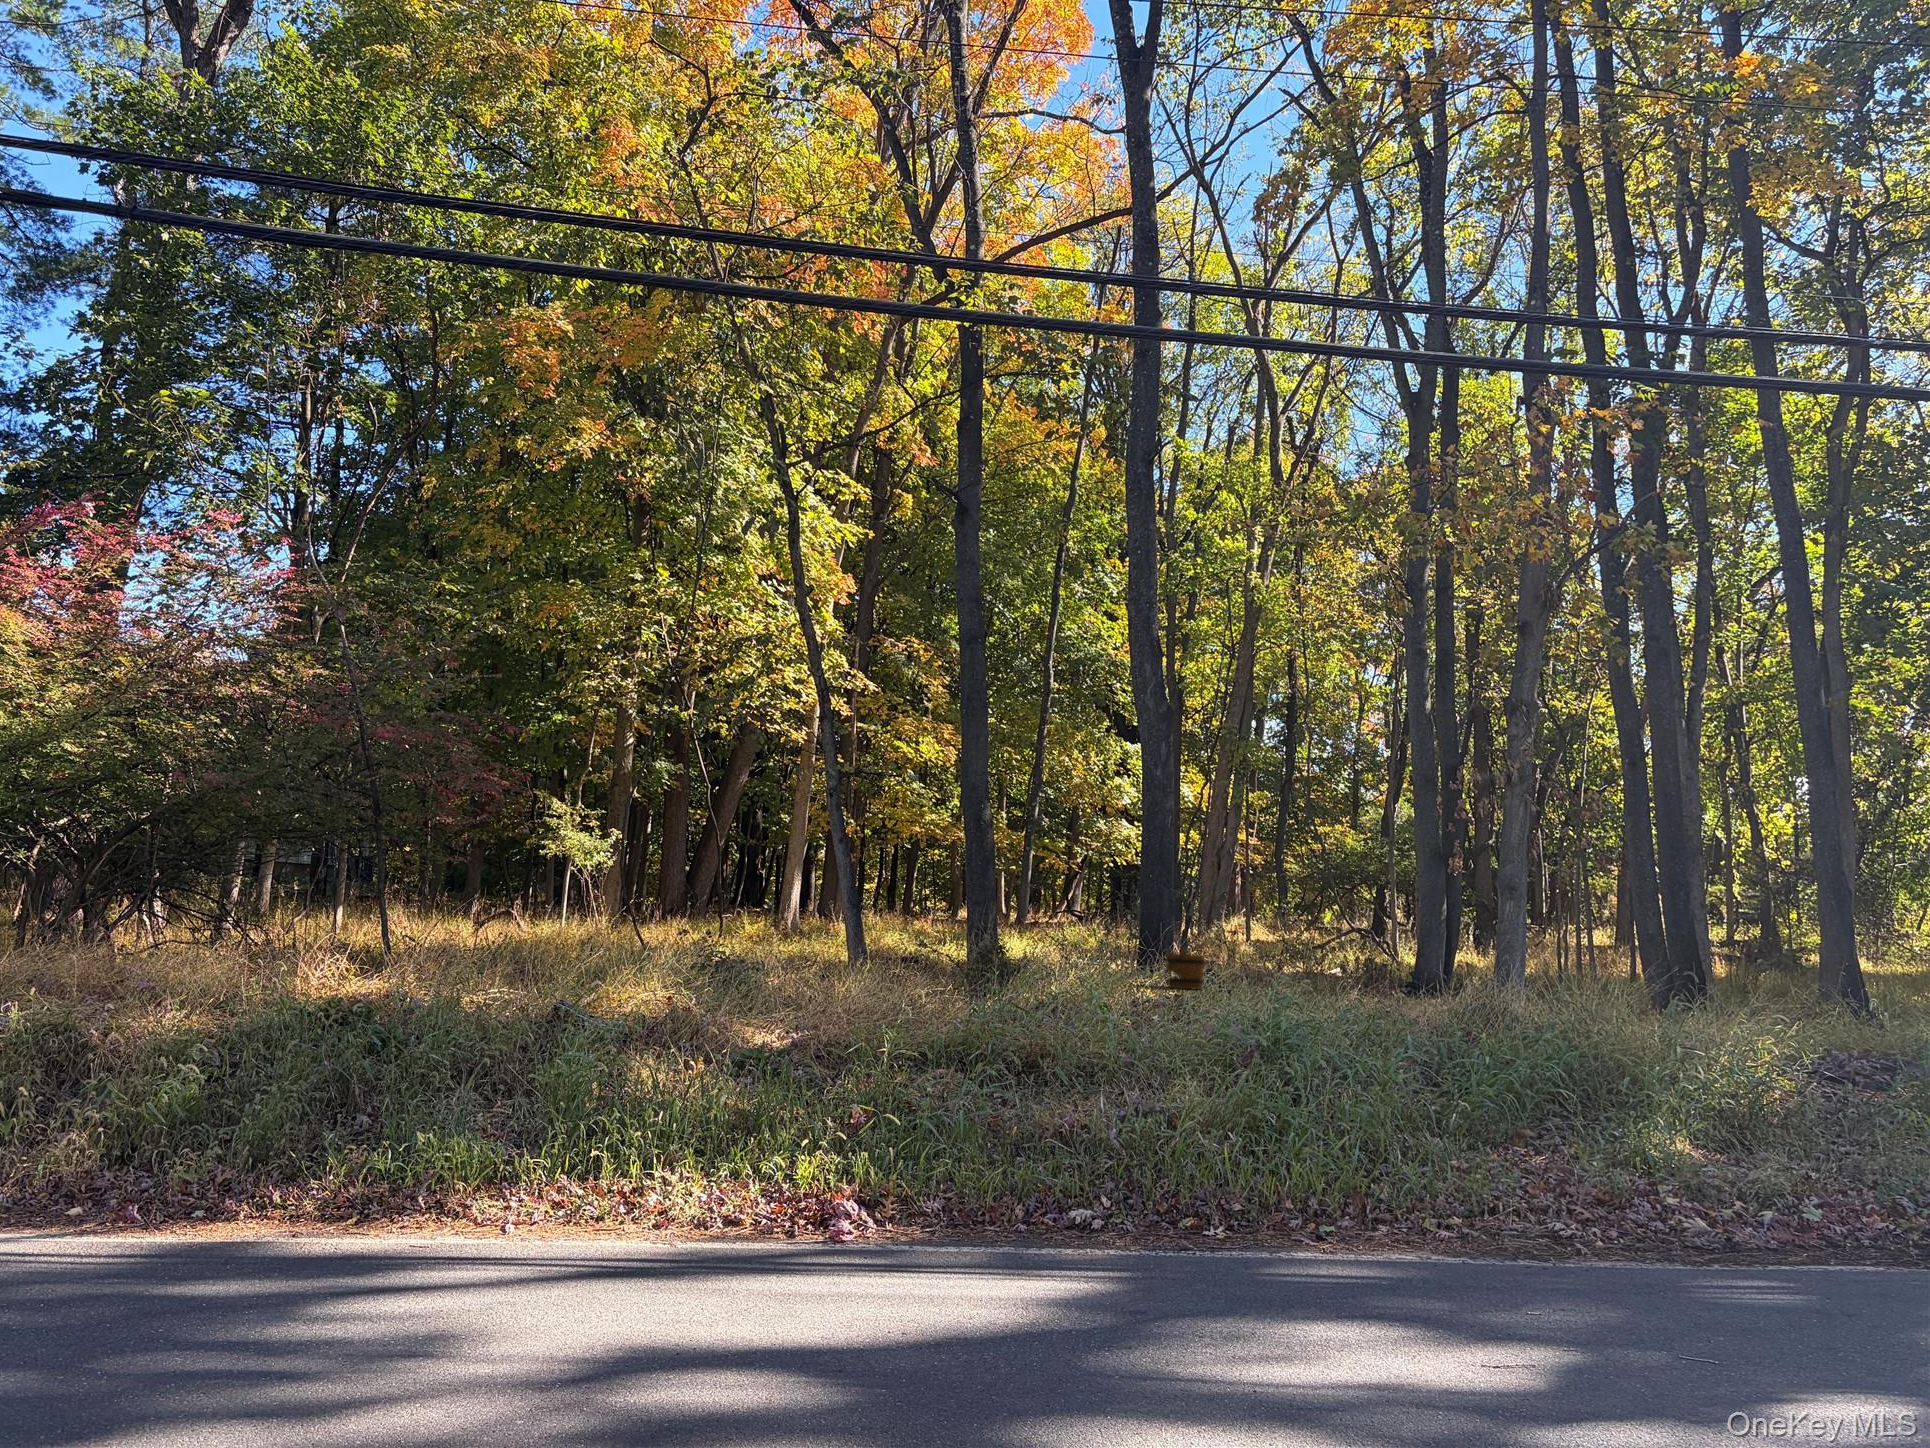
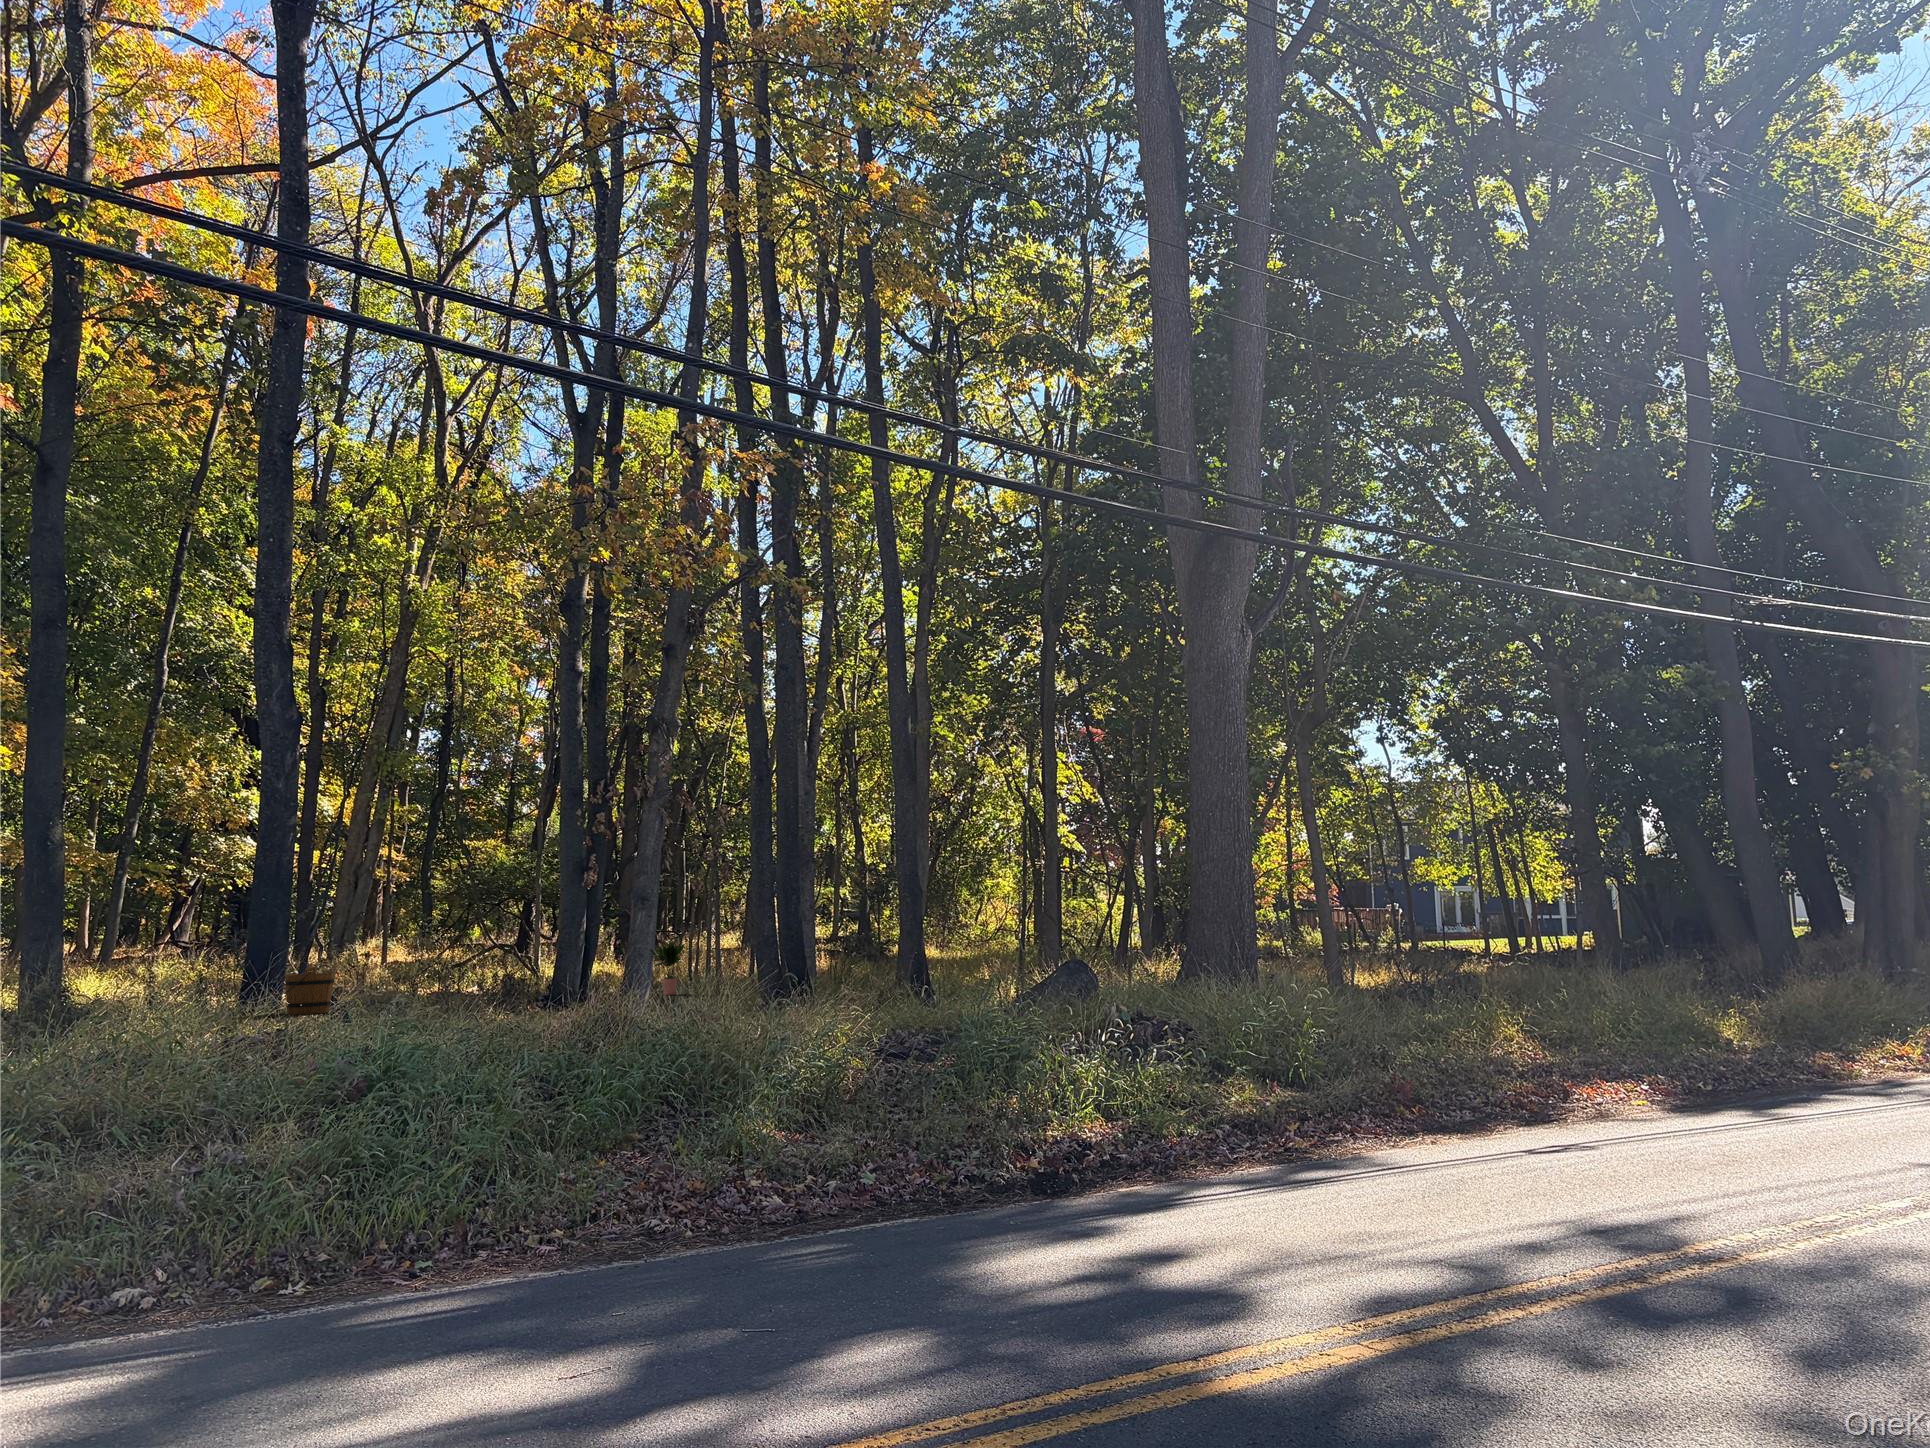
potted plant: none [1500,952,1543,1010] -> present [650,942,685,995]

